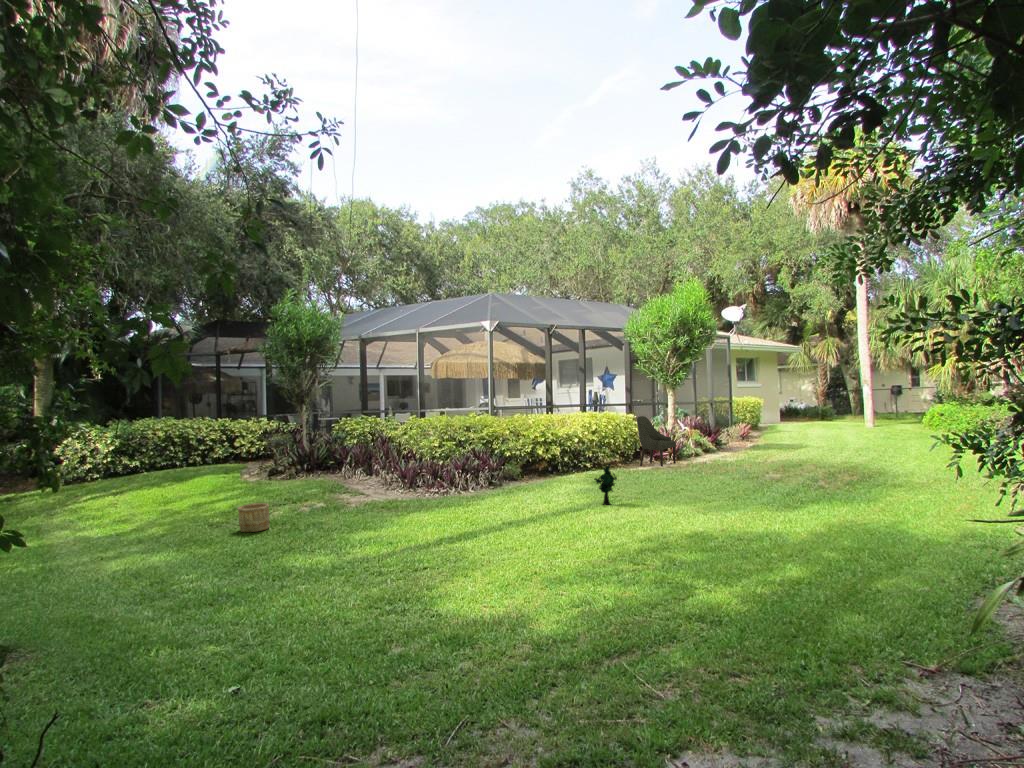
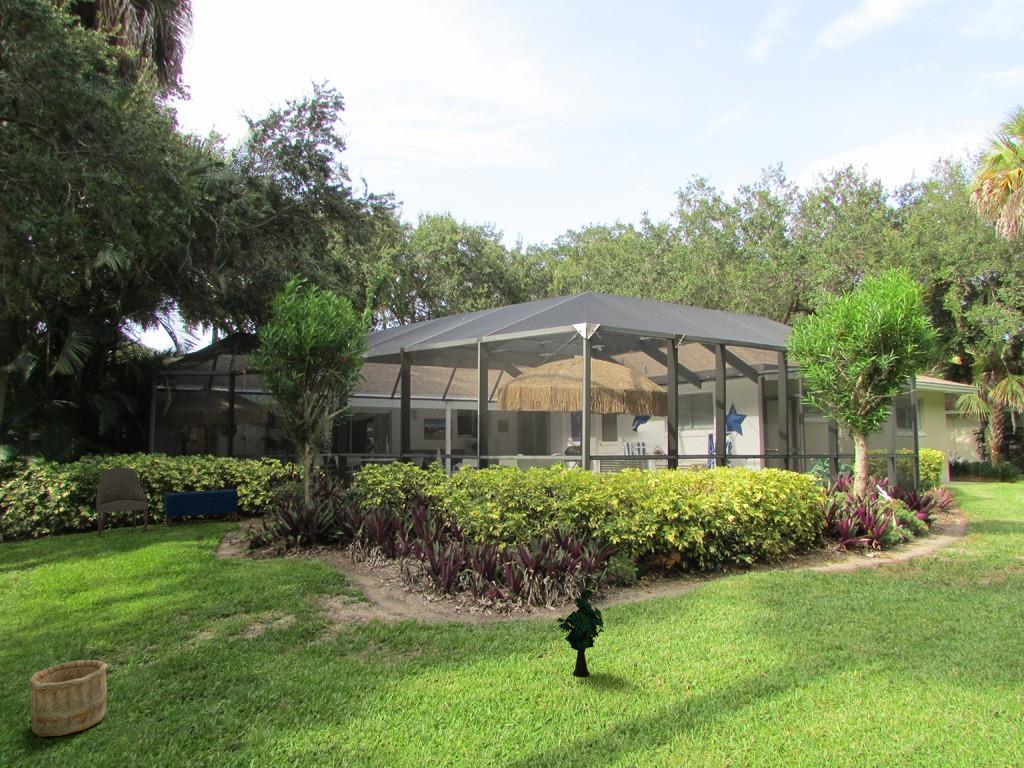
chair: present [637,416,676,467] -> present [96,468,148,536]
bench: none [182,442,238,470] -> present [165,489,238,527]
decorative plant: present [594,464,617,505] -> present [557,589,604,677]

